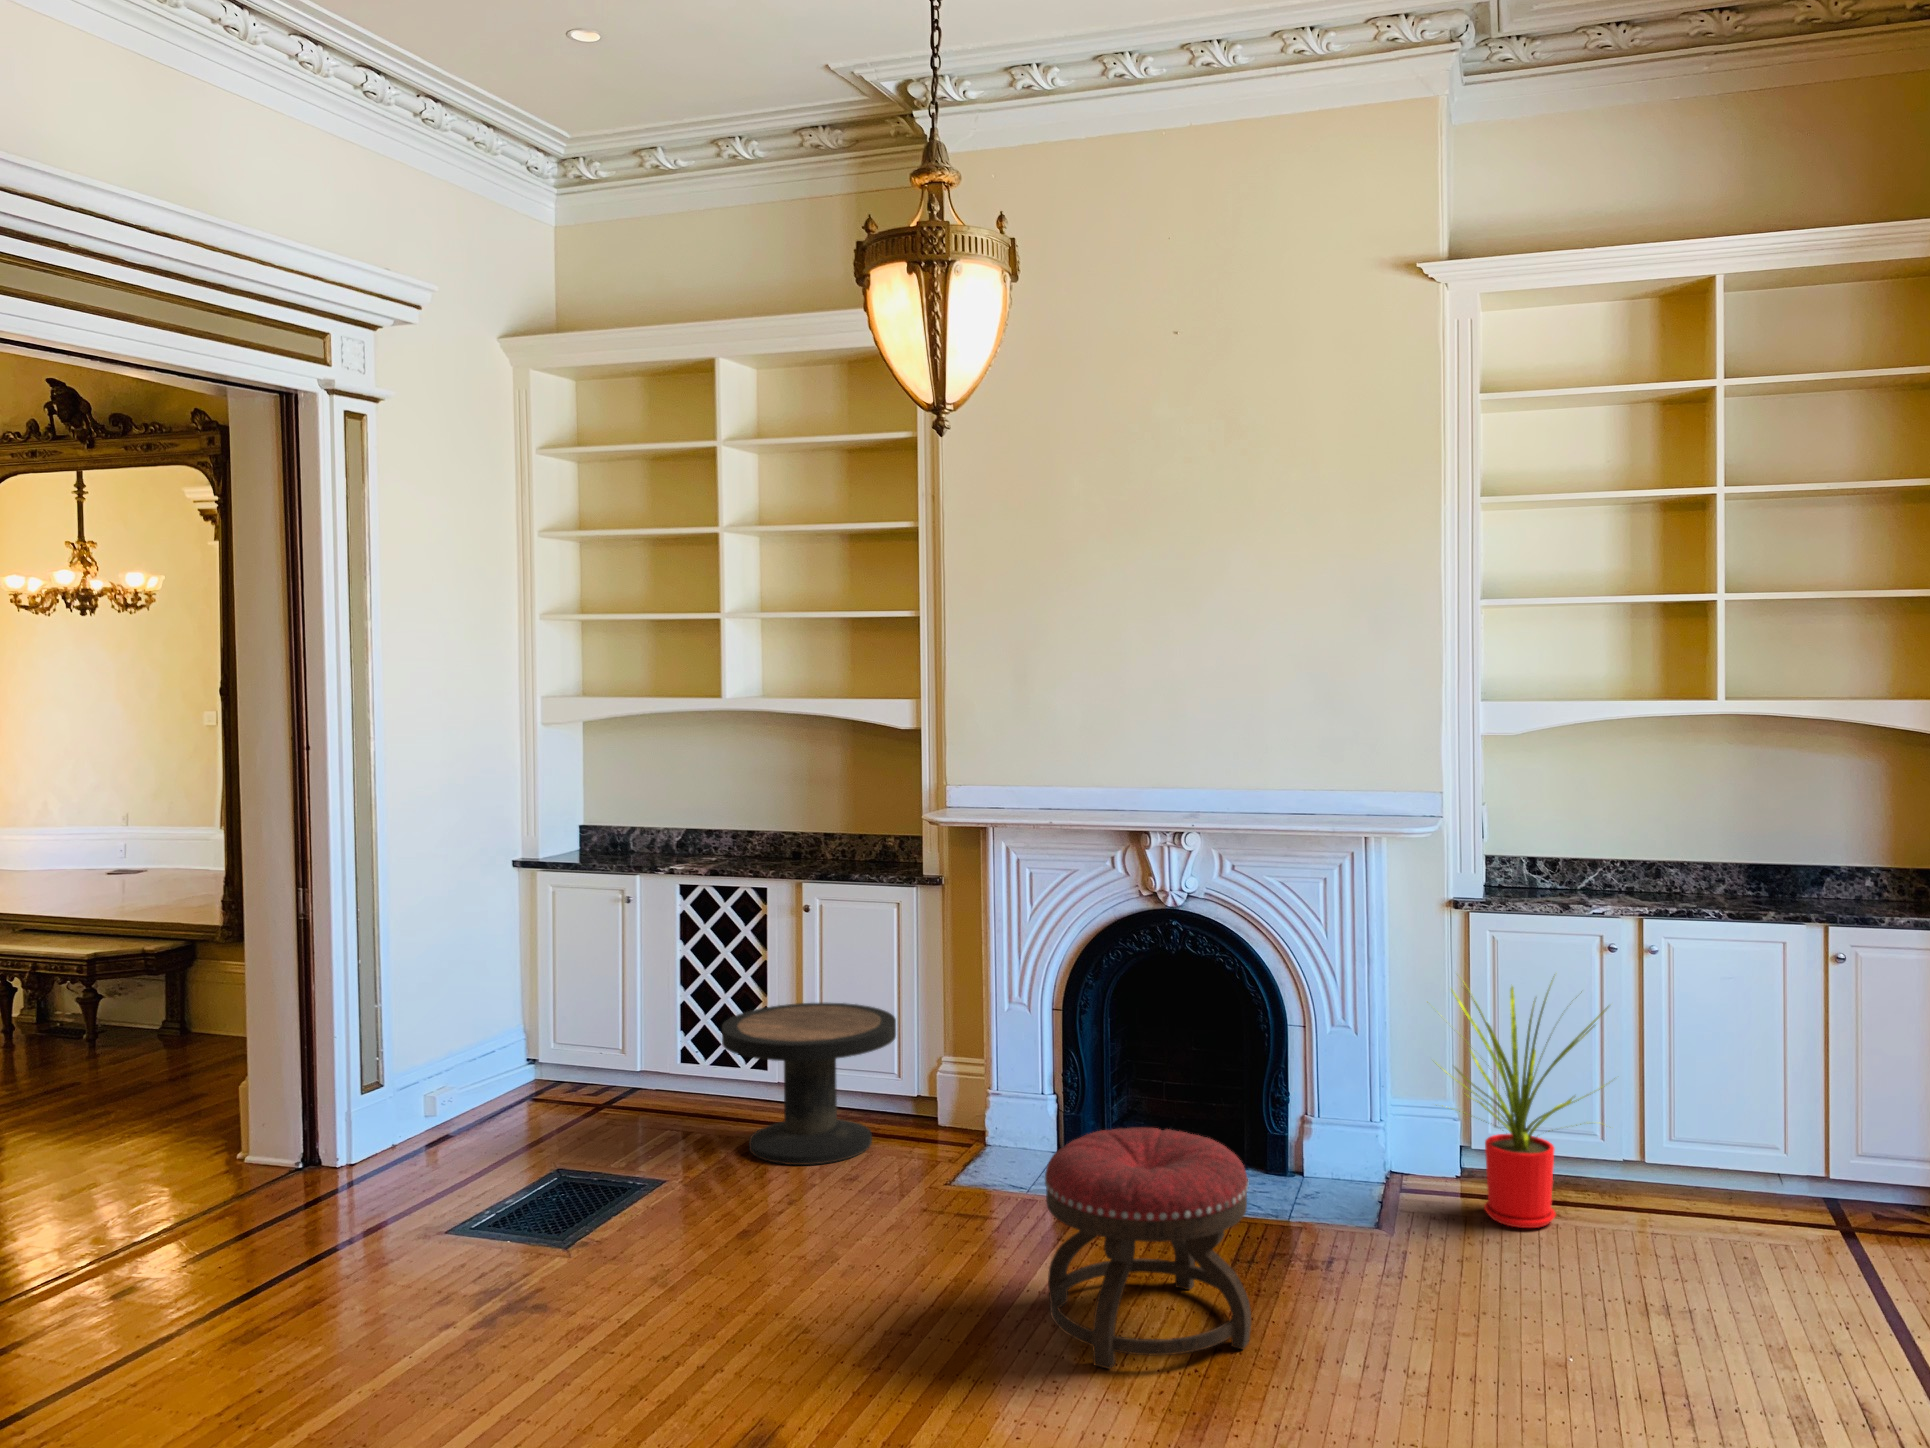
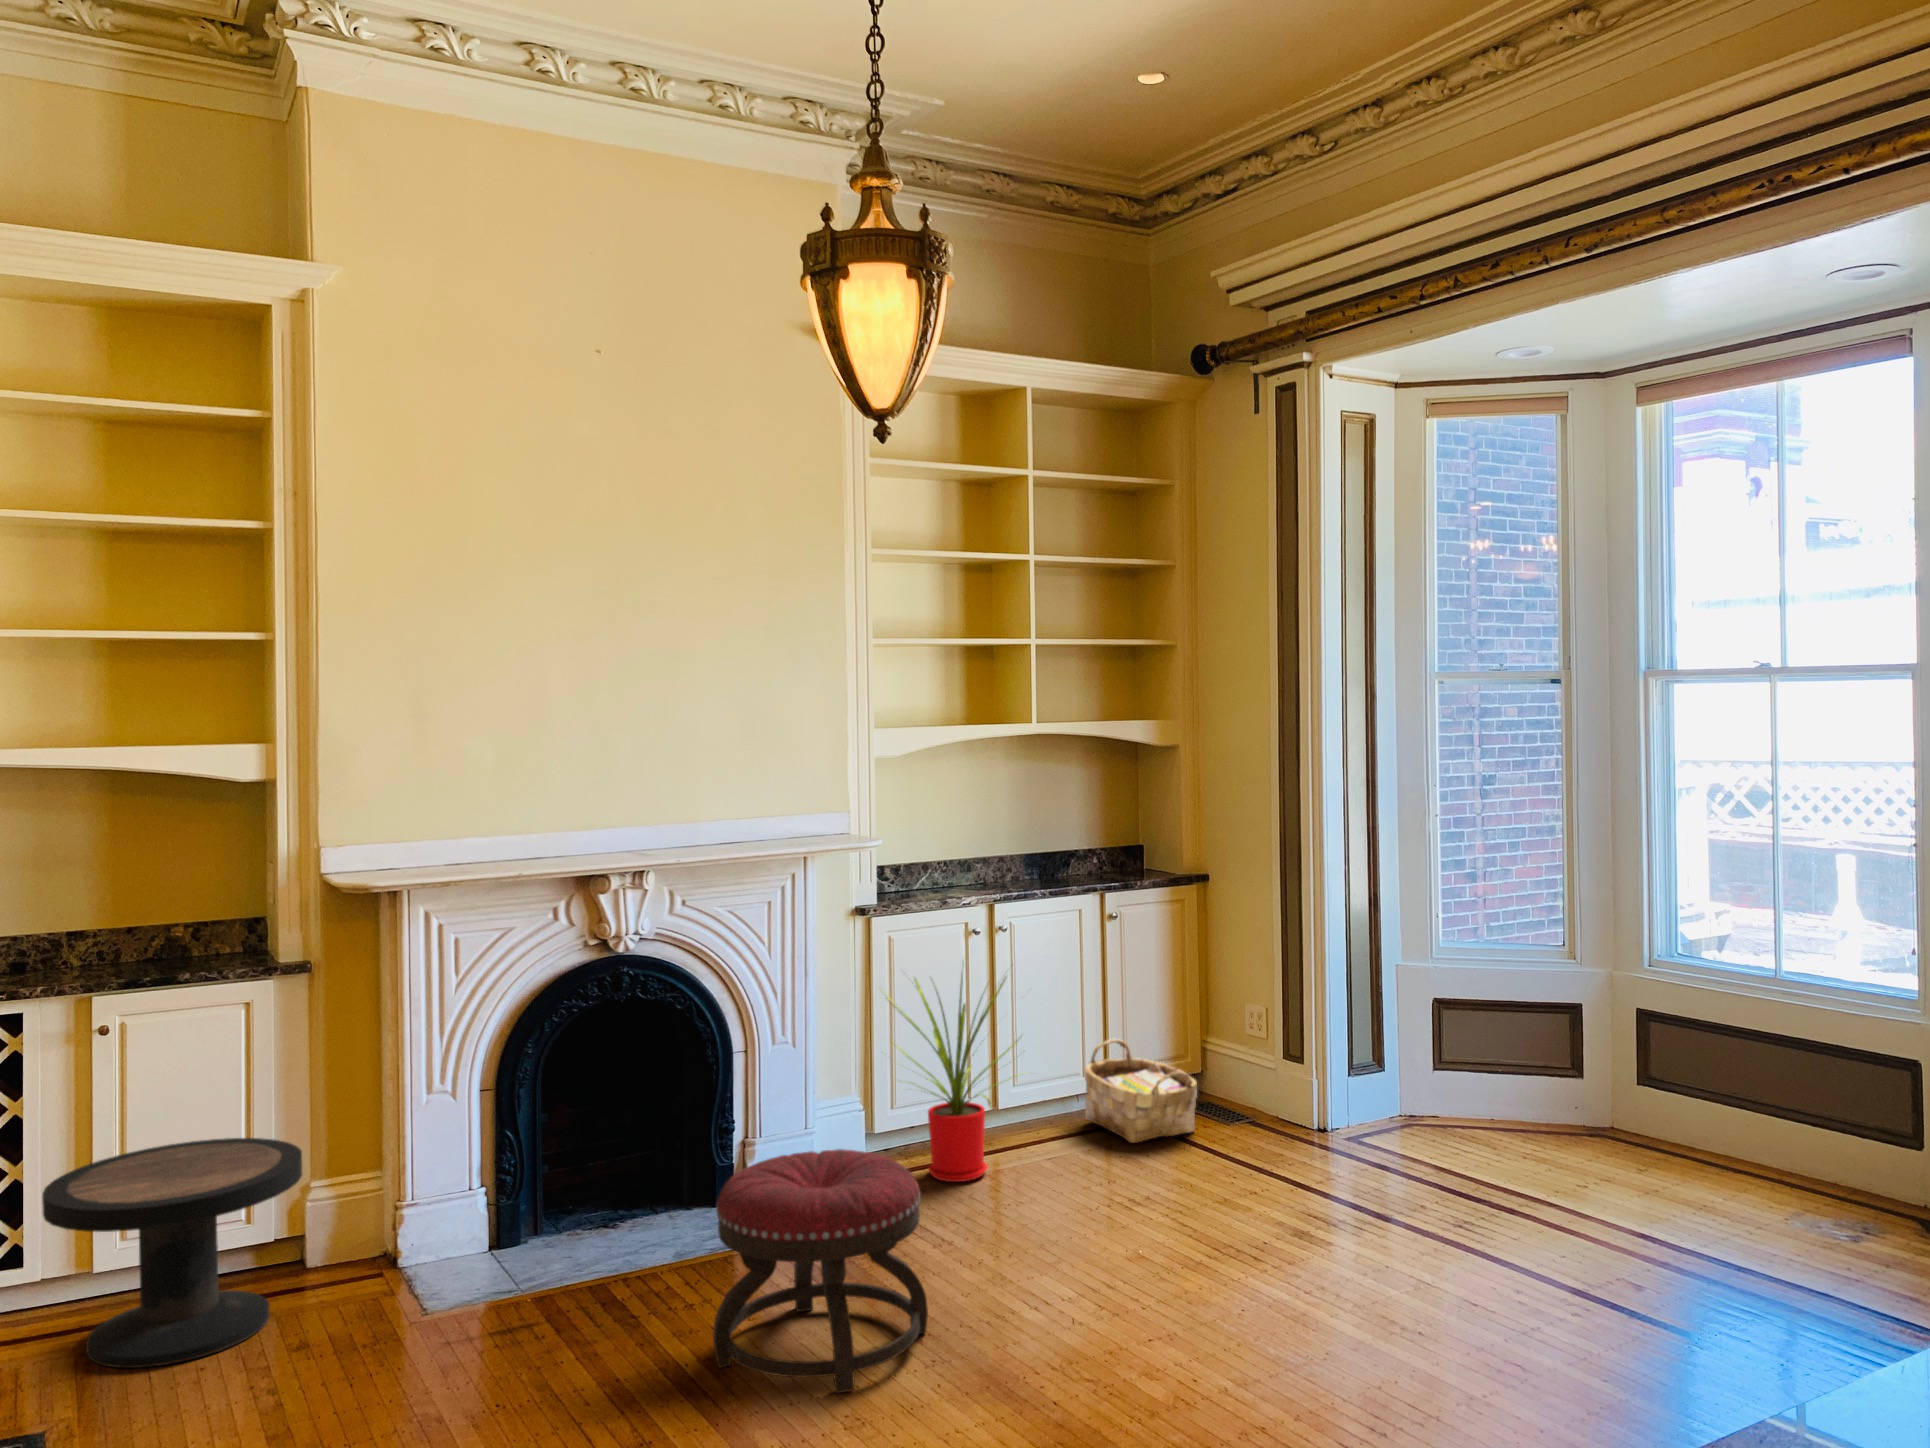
woven basket: none [1752,1114,1900,1263] -> present [1085,1039,1197,1143]

